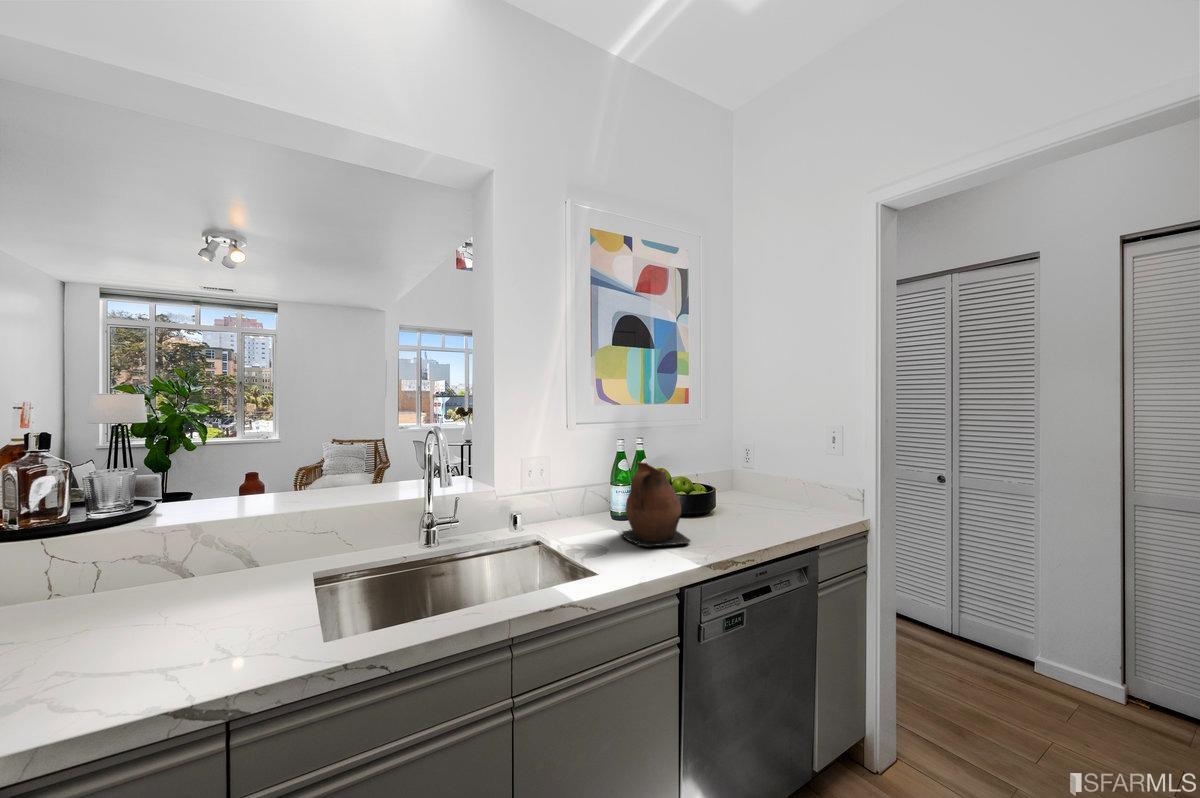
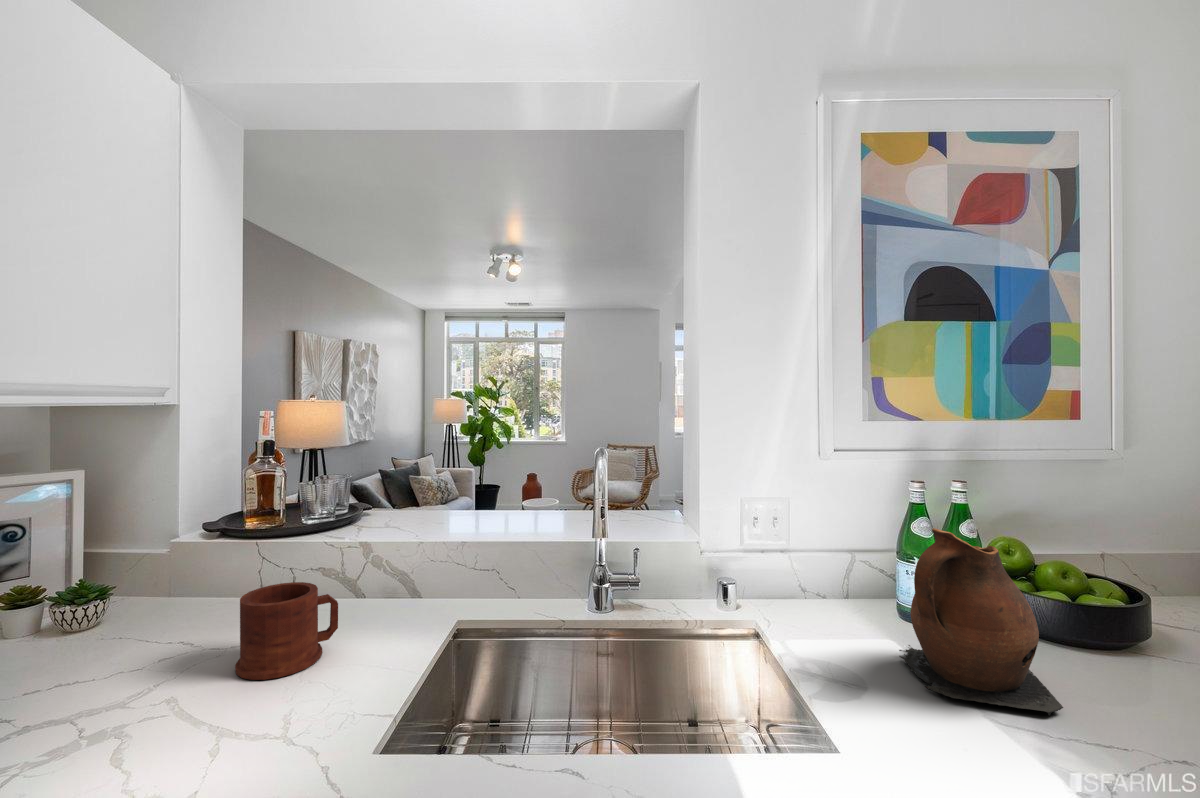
mug: none [112,558,216,648] -> present [235,582,338,680]

